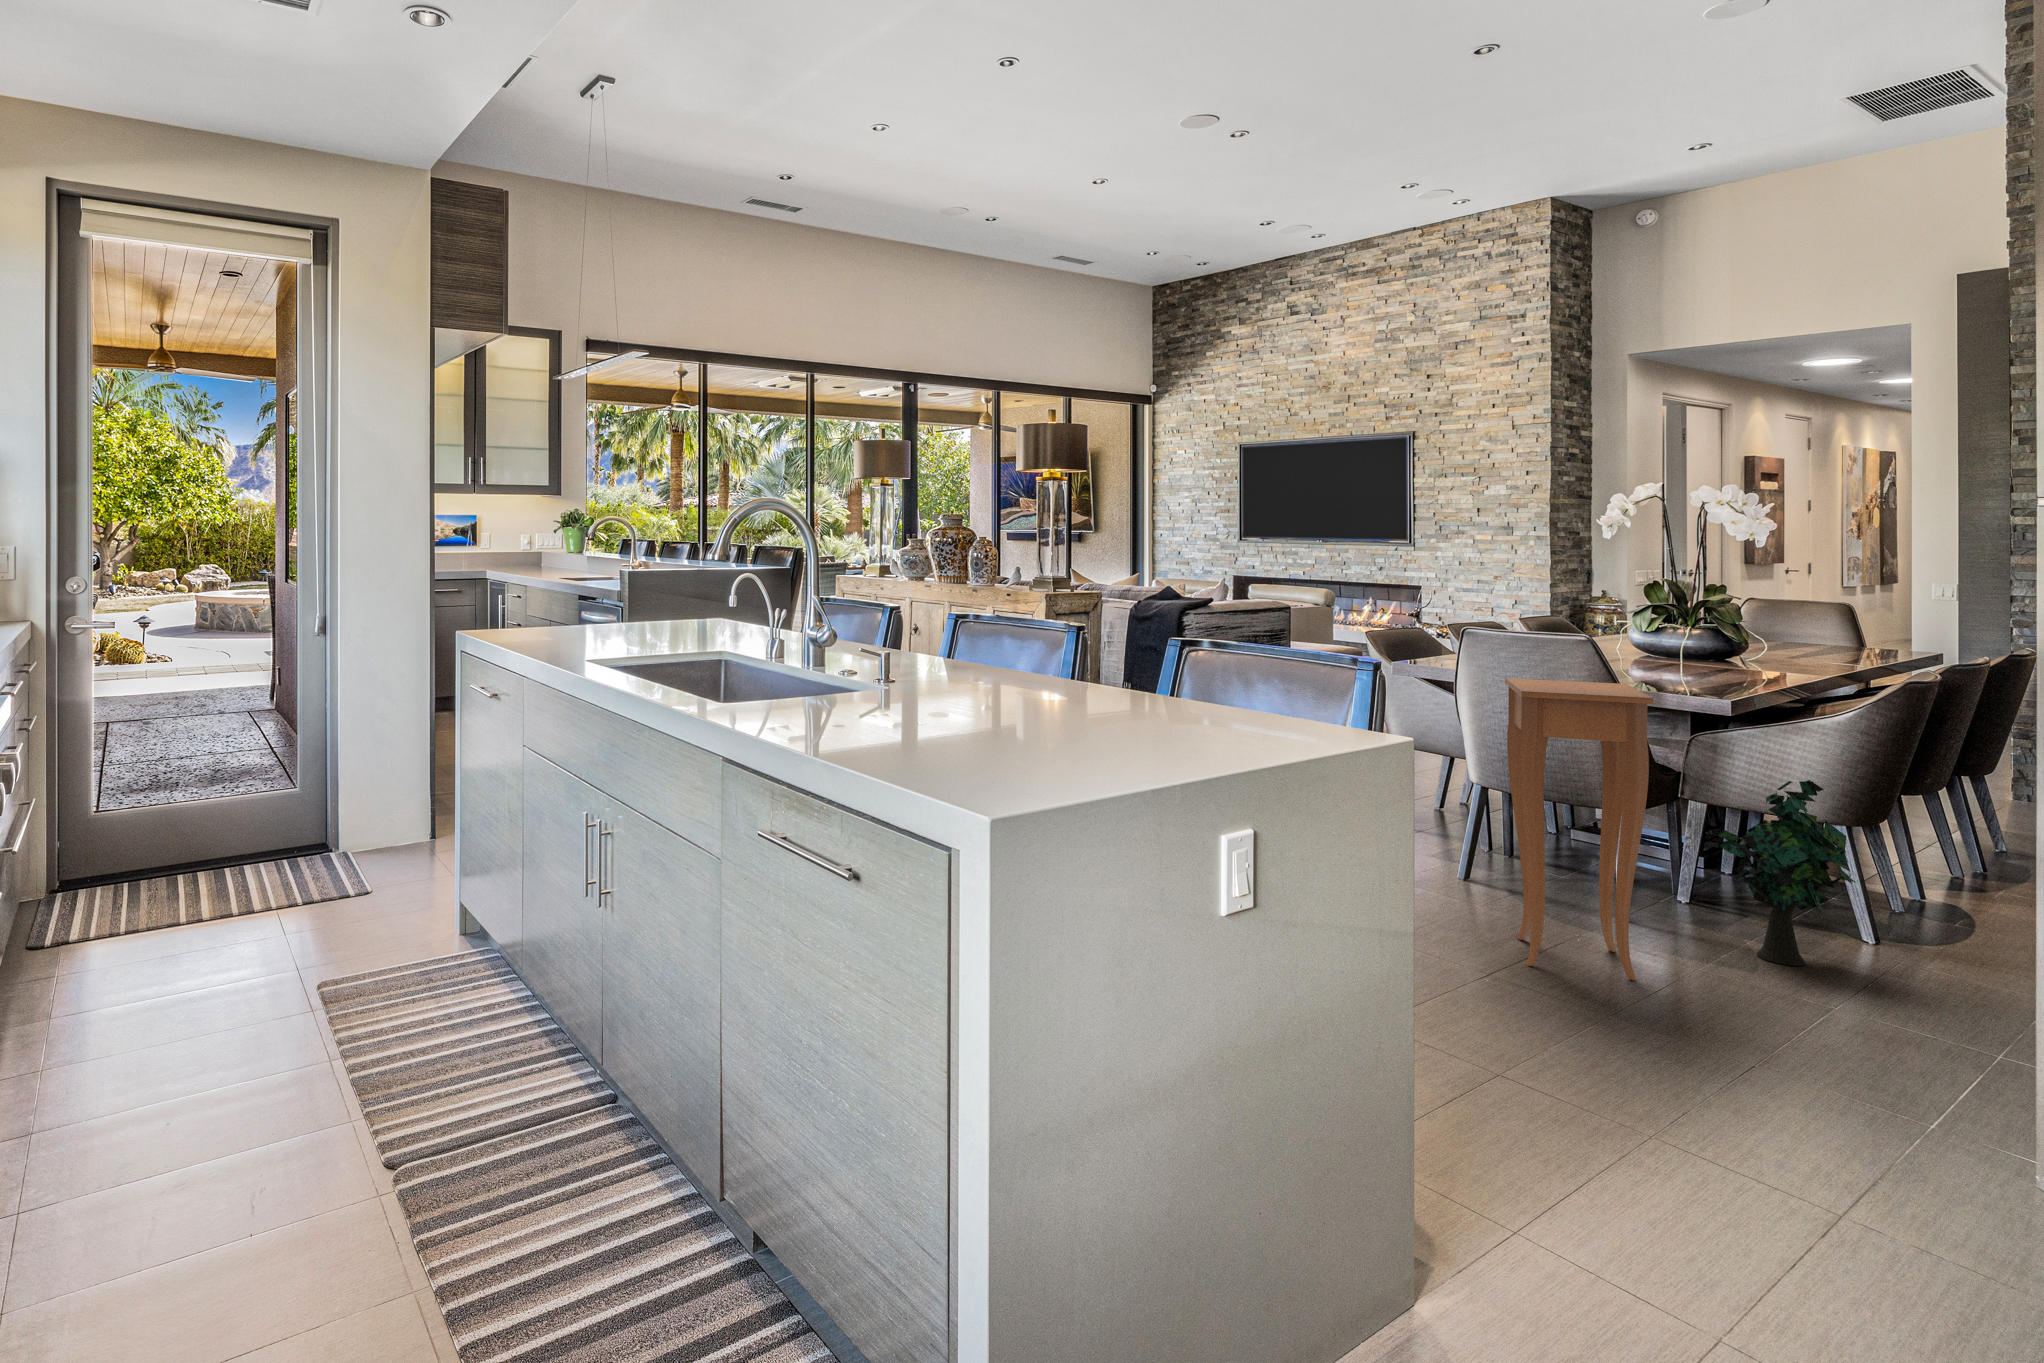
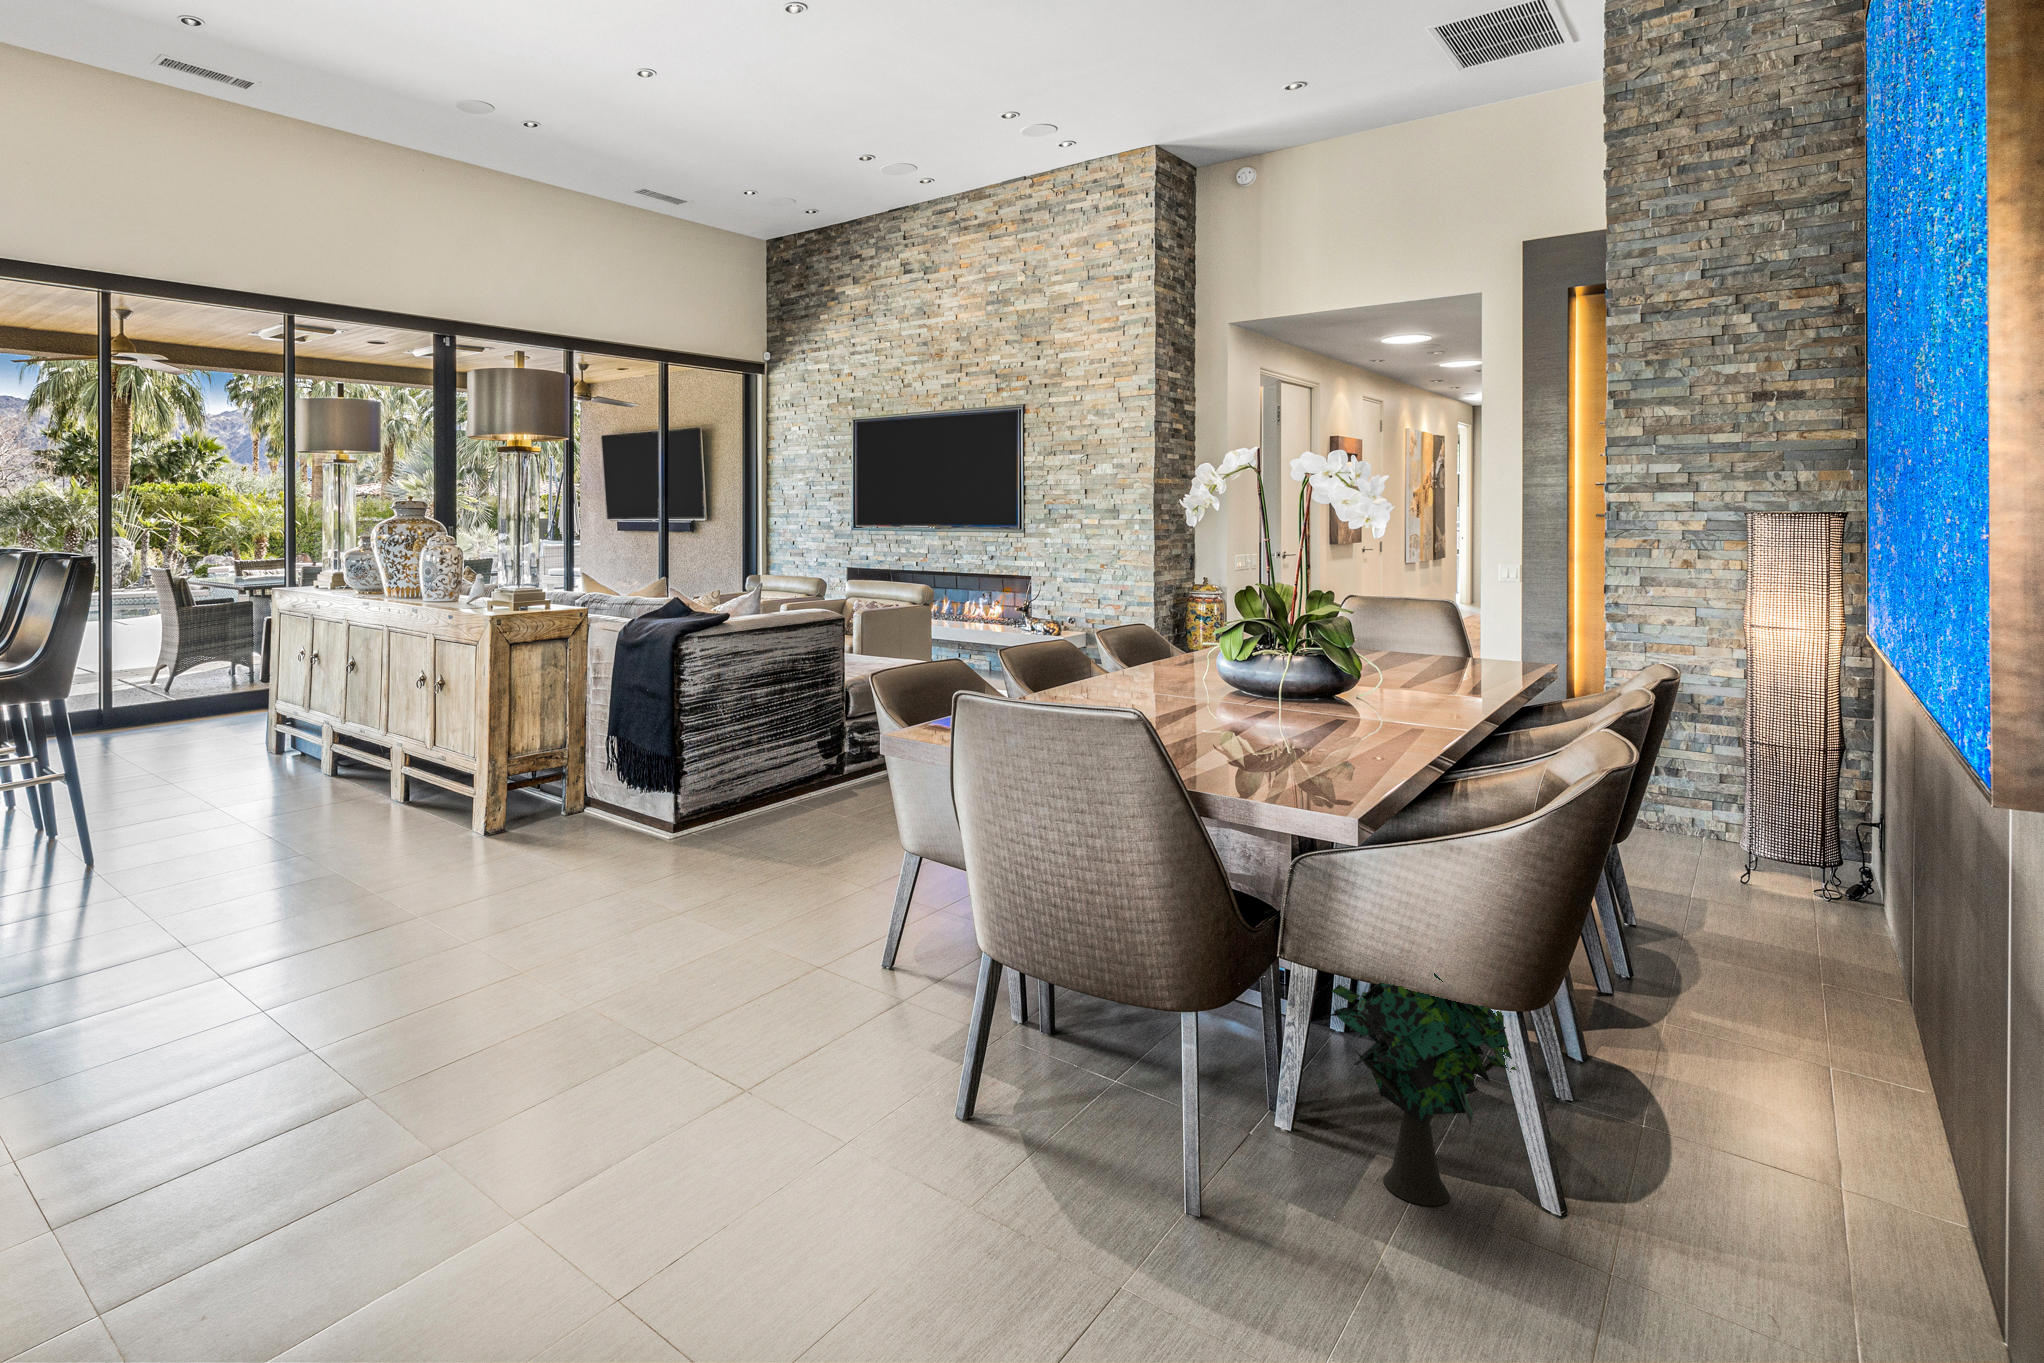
side table: present [1505,678,1653,980] -> none [1035,766,1241,1298]

